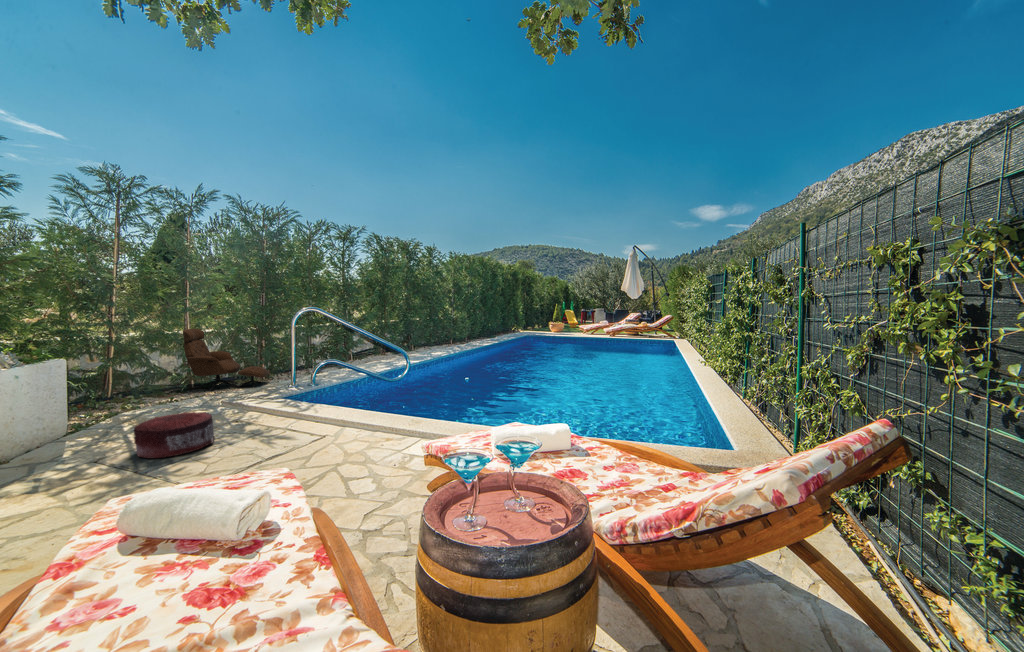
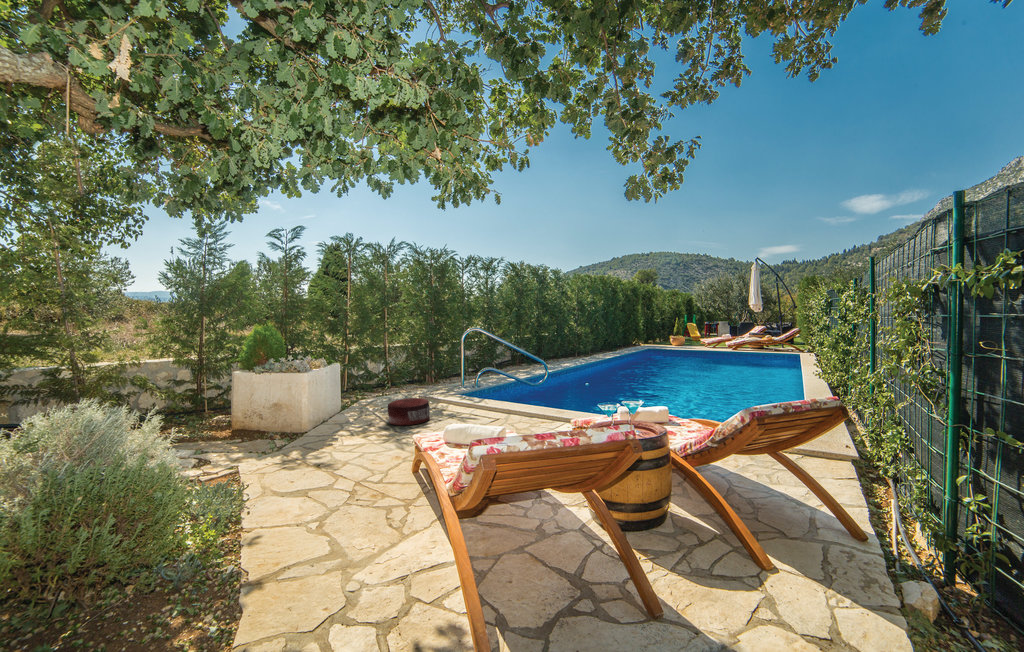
lounge chair: present [183,328,268,391] -> none [386,344,439,390]

